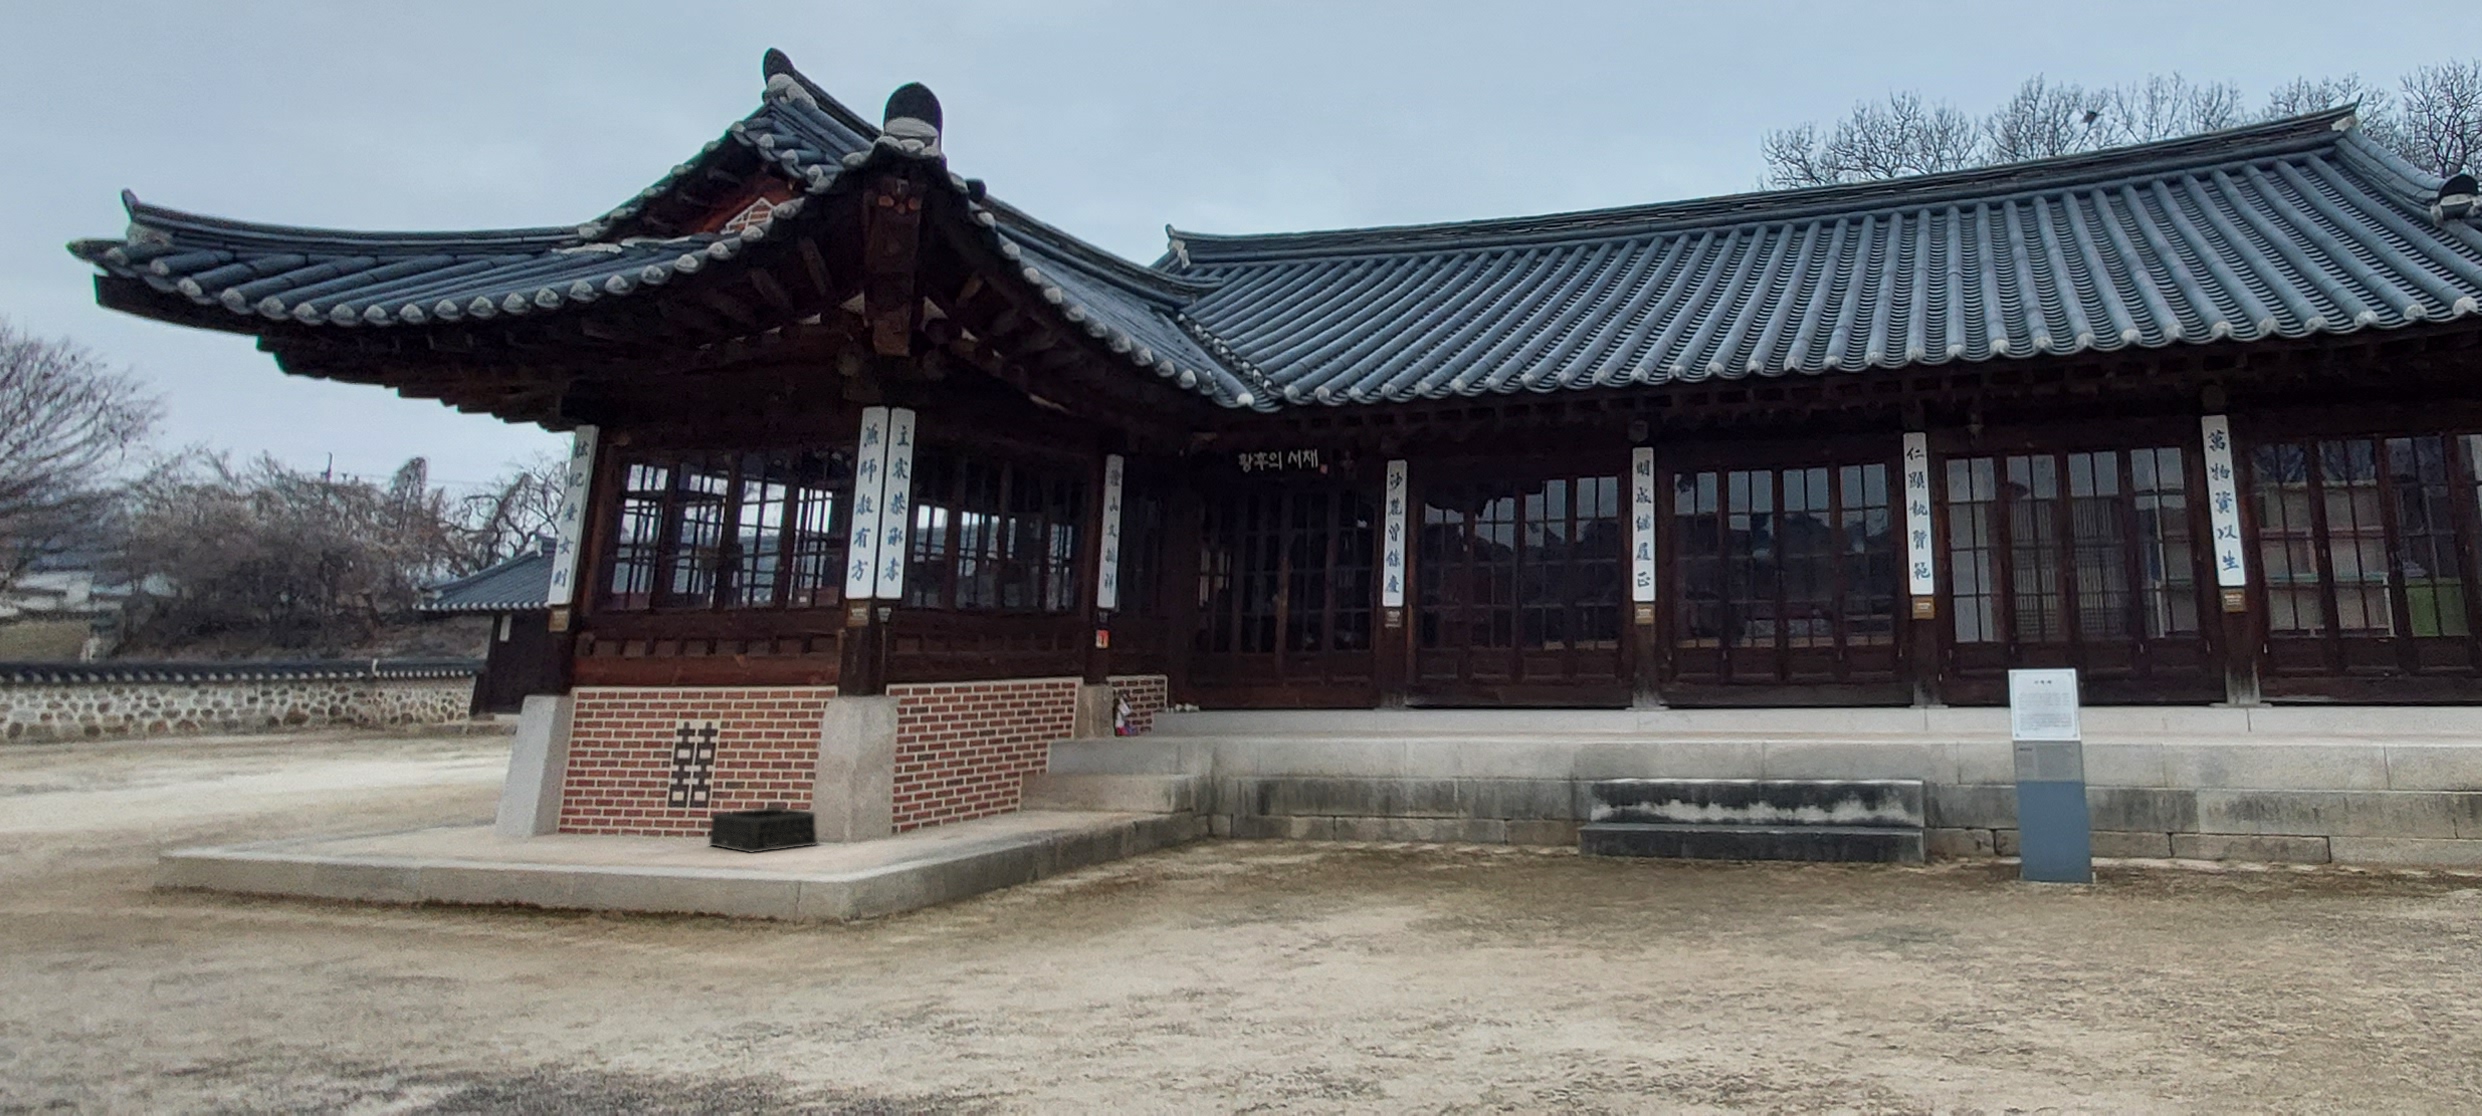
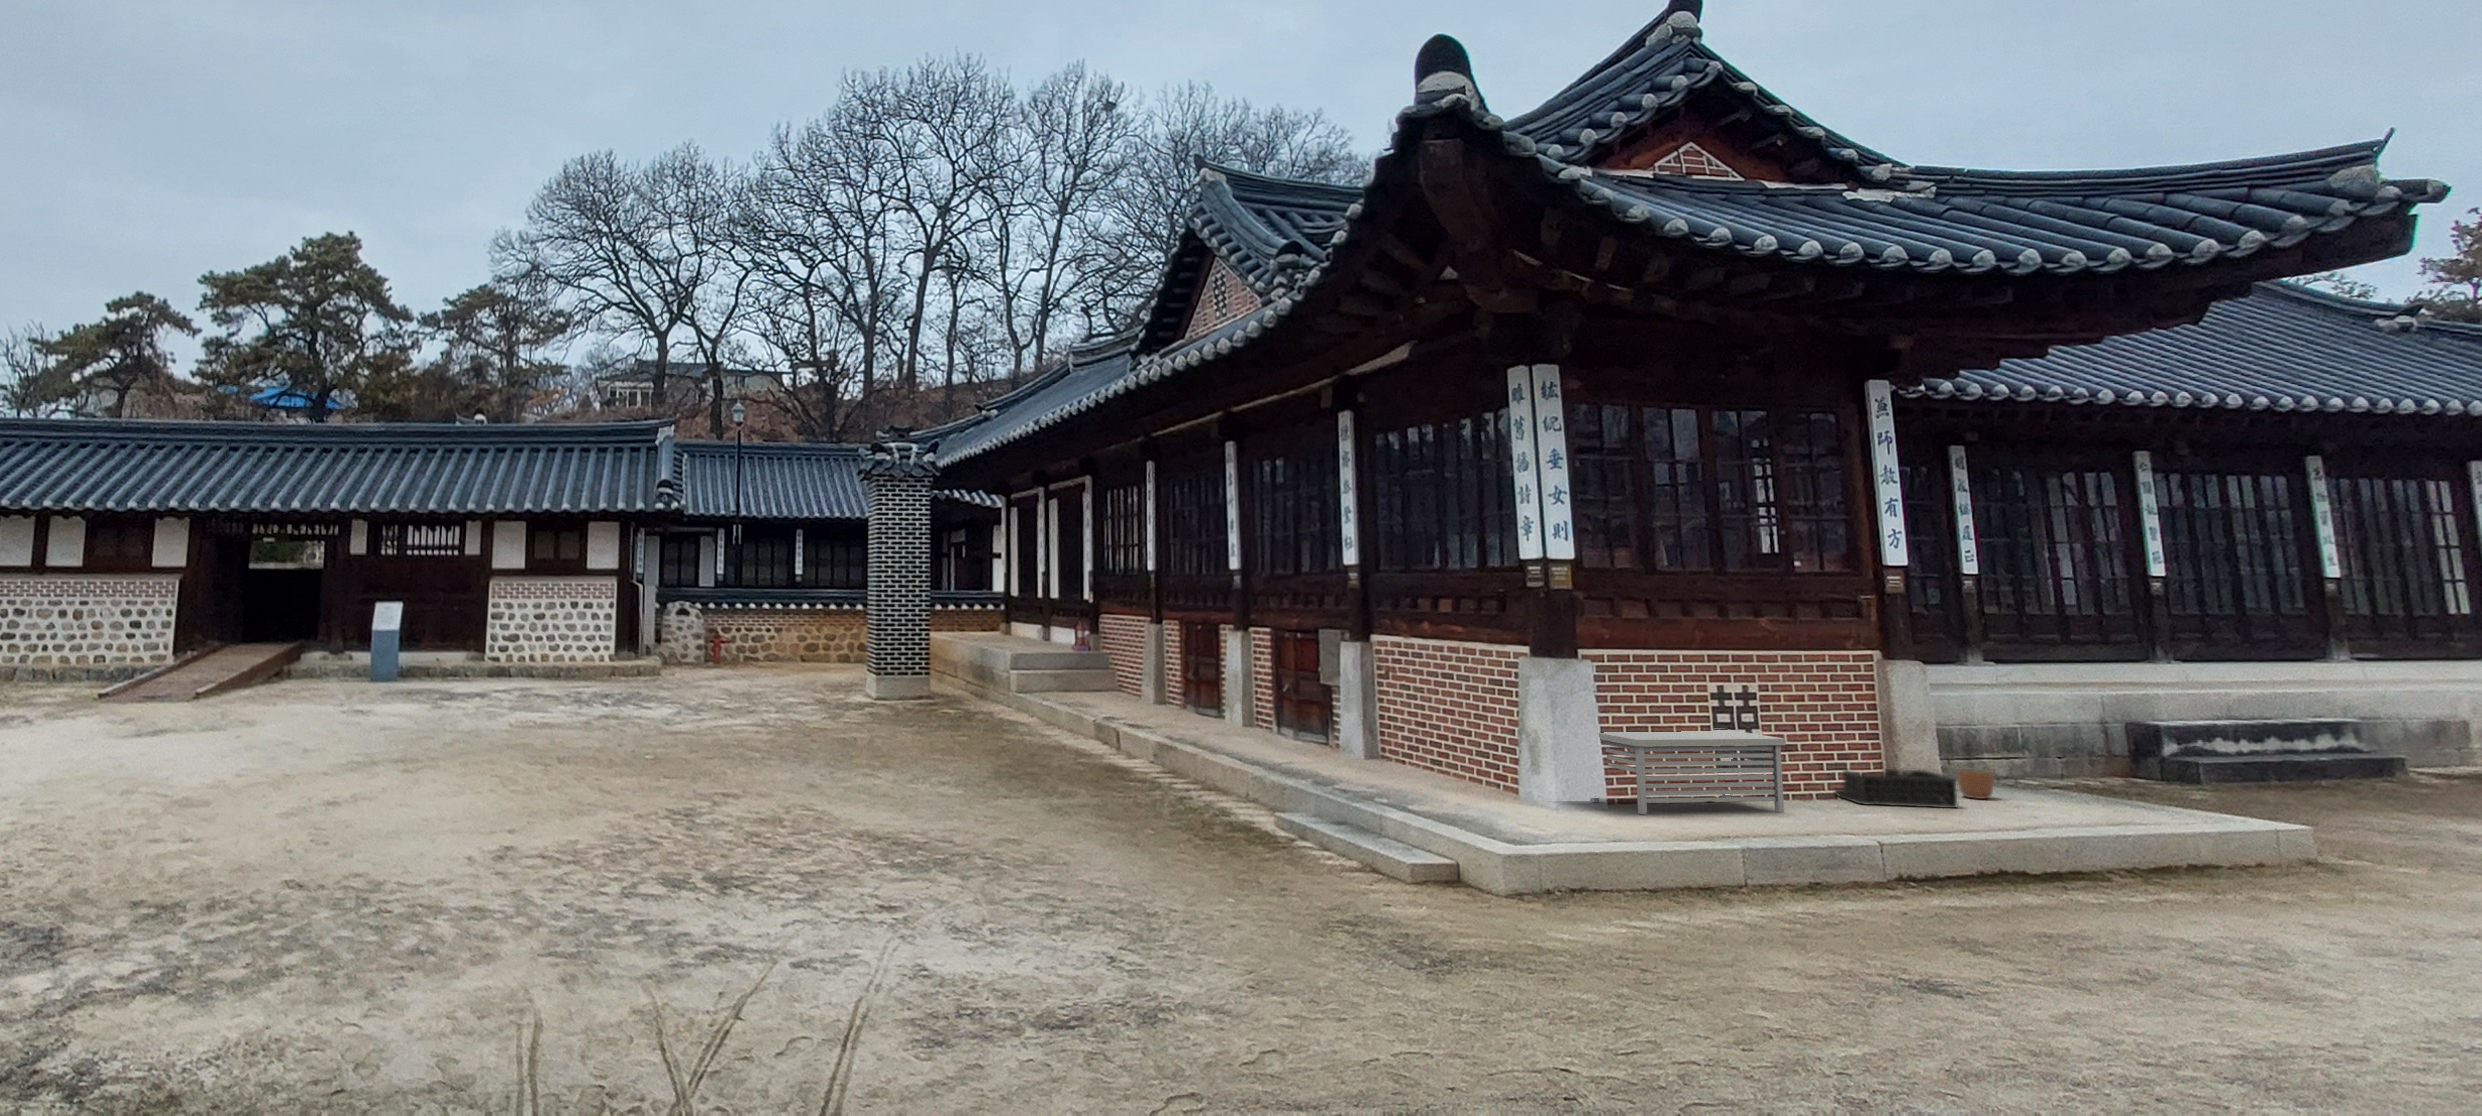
storage bench: none [462,761,675,848] -> present [1591,730,1786,814]
planter: none [853,813,891,847] -> present [1957,769,1993,799]

